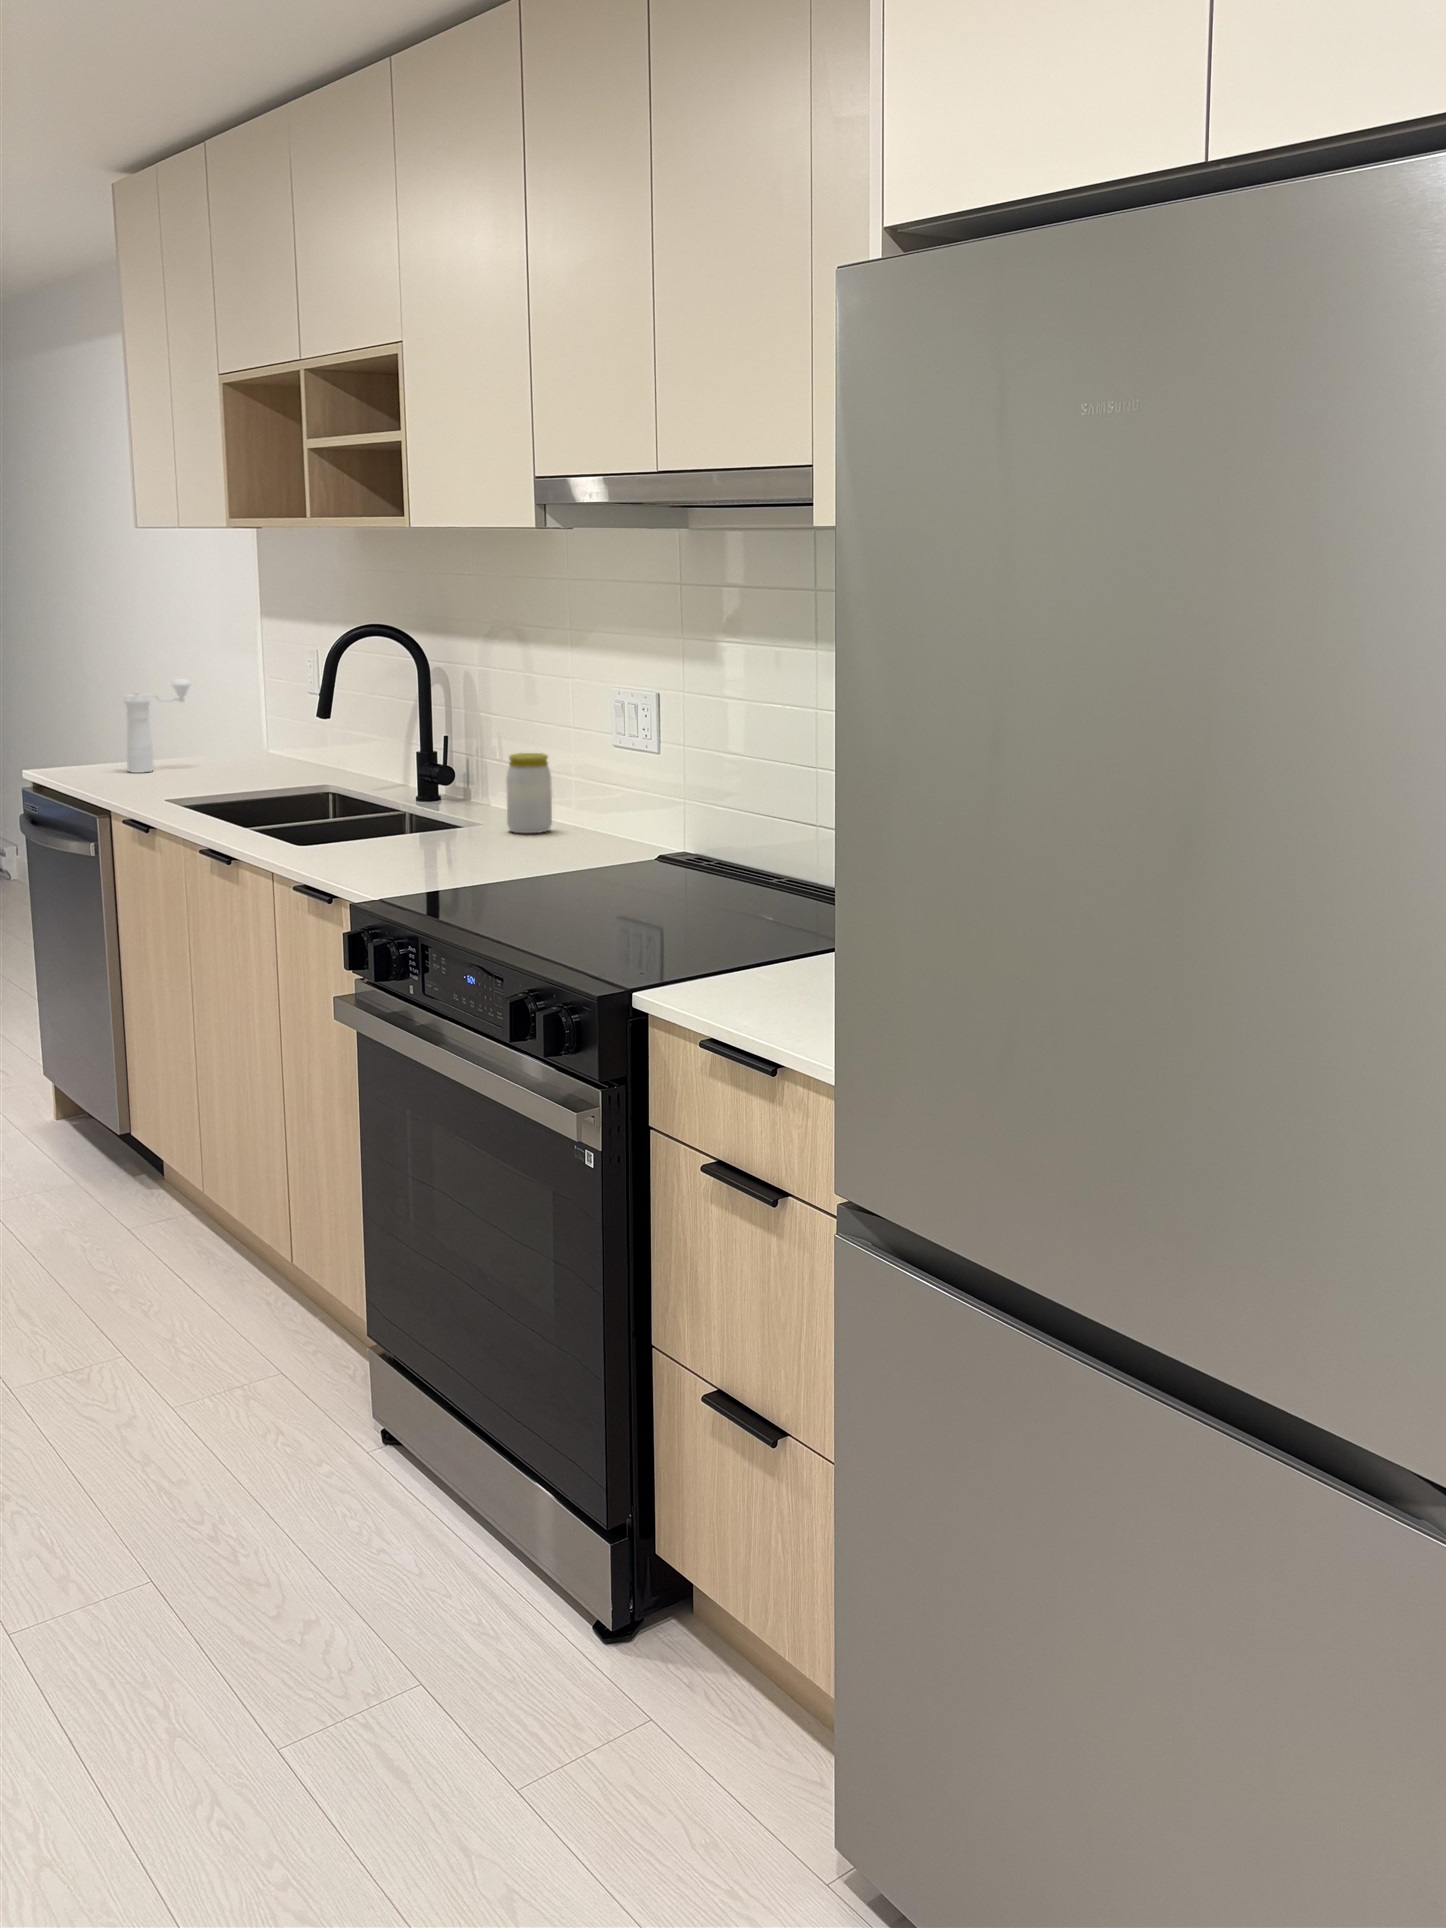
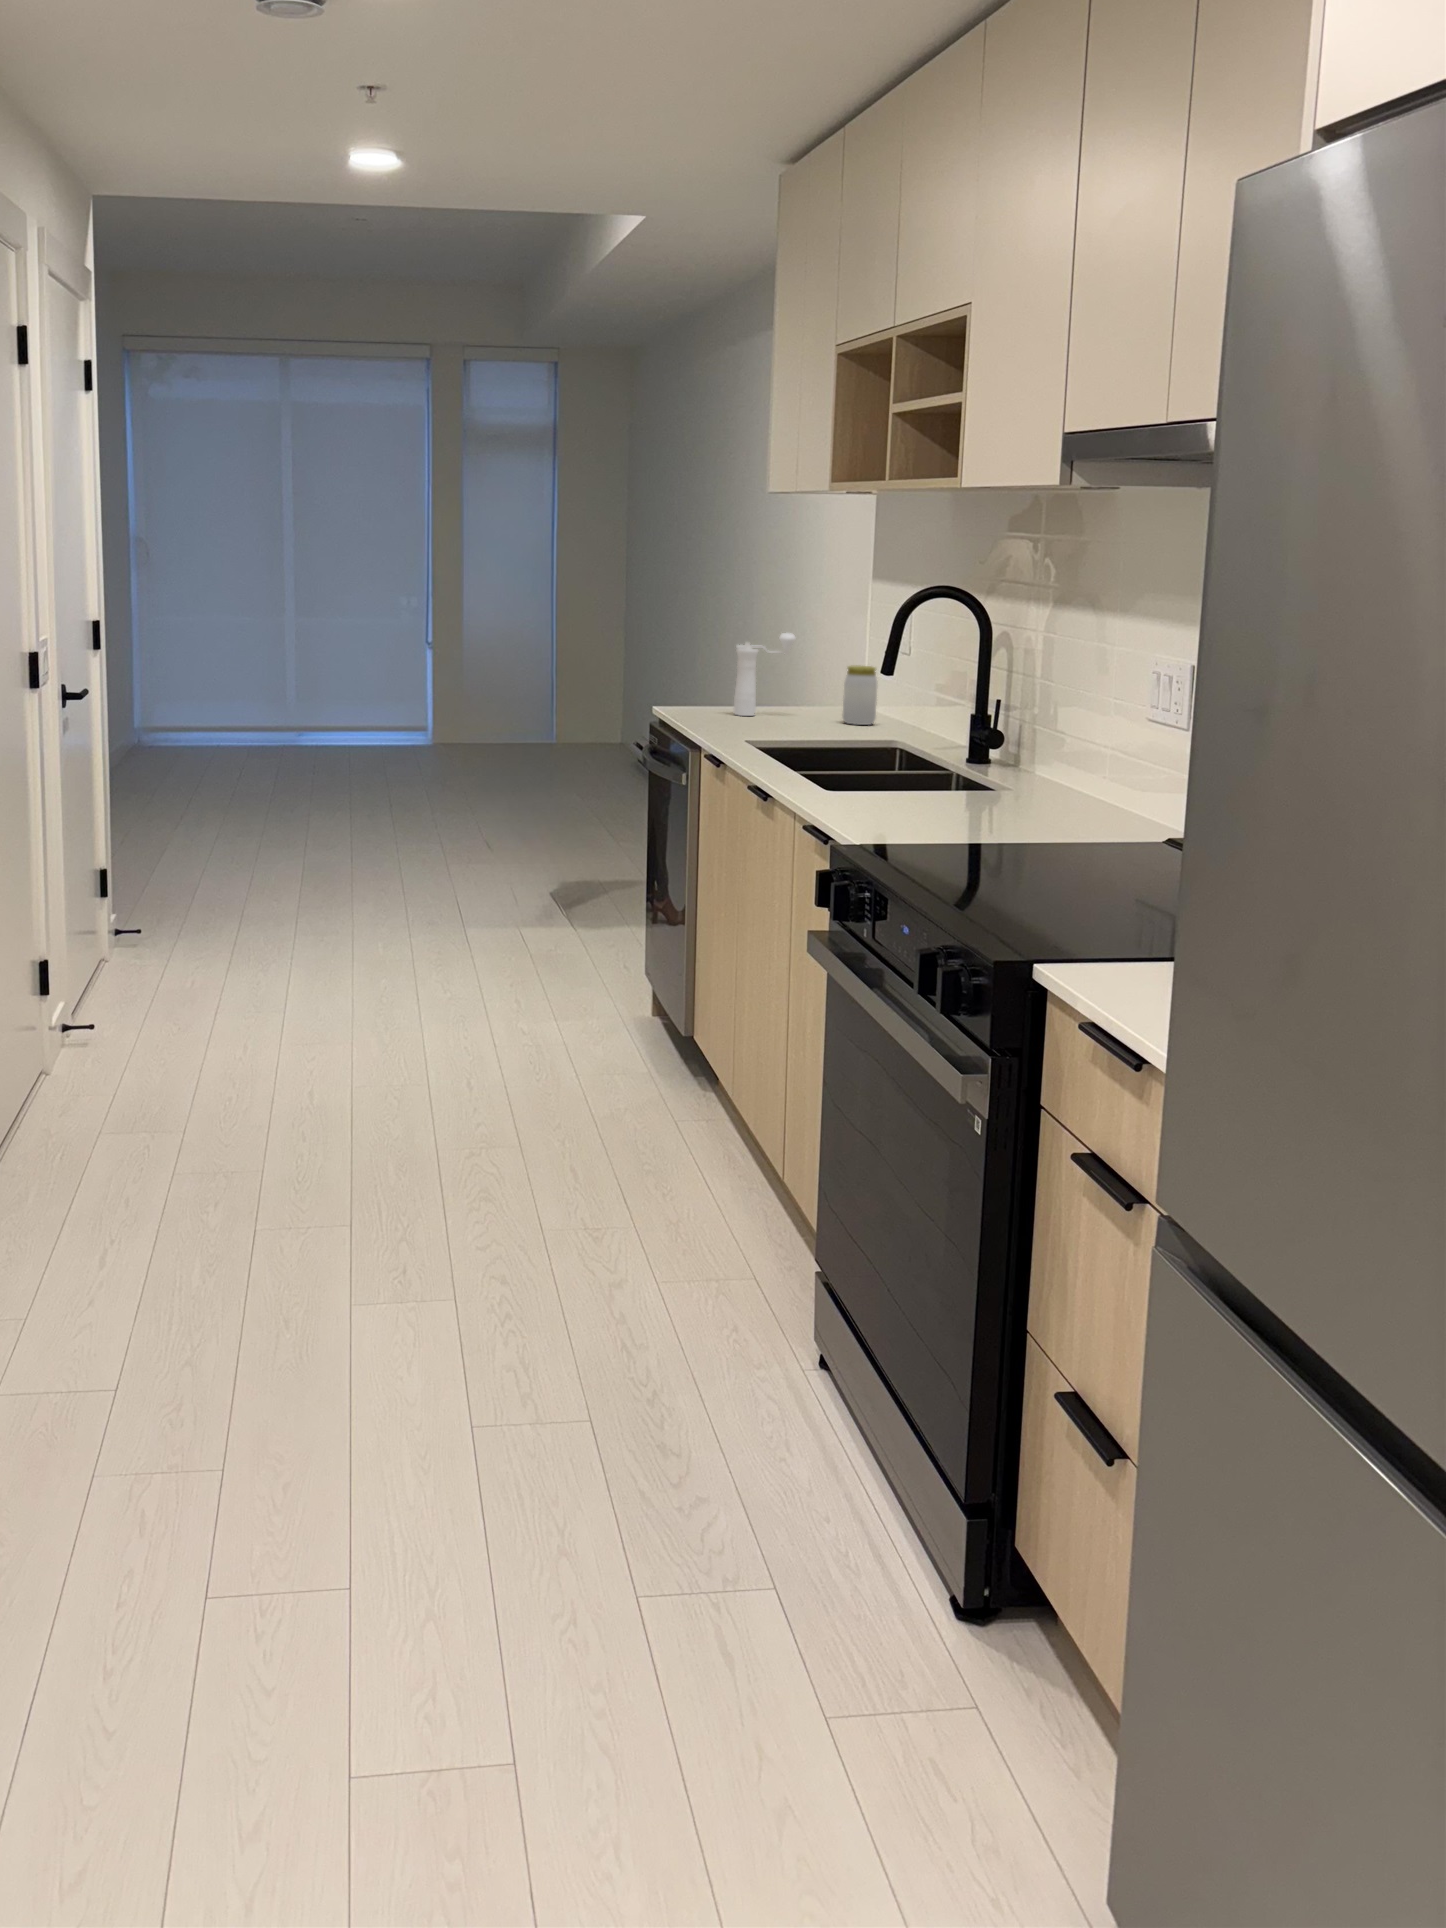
jar: present [506,753,552,833] -> present [842,666,877,725]

